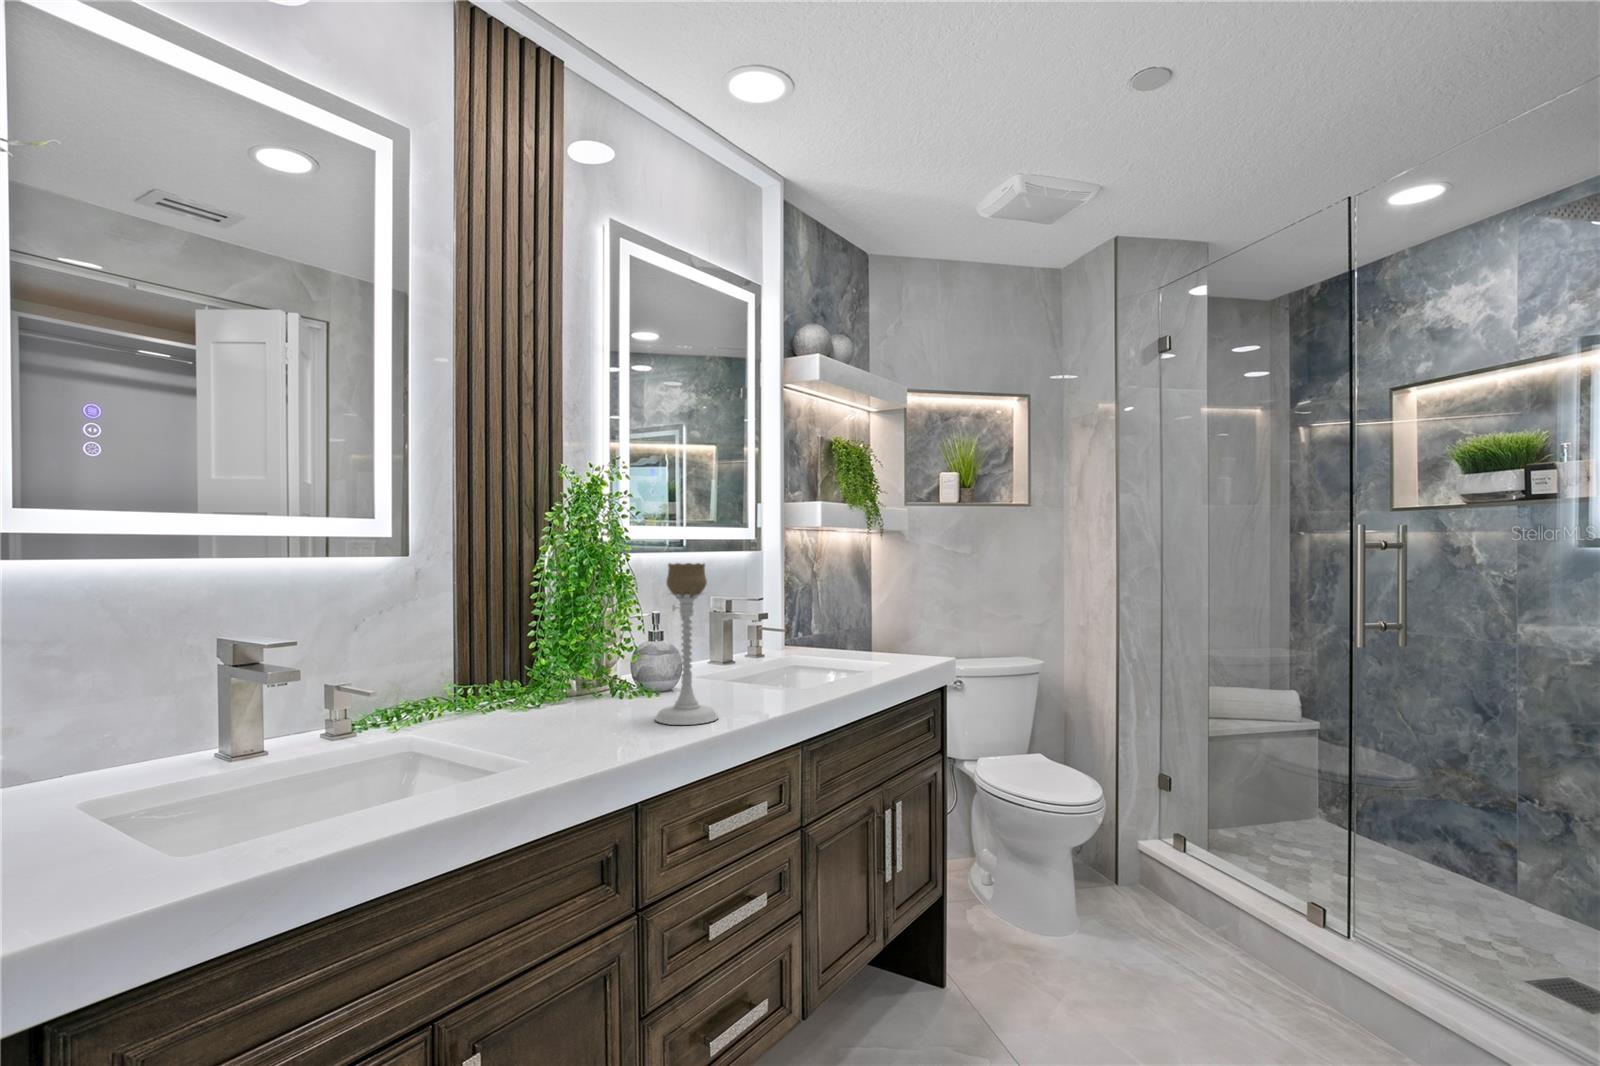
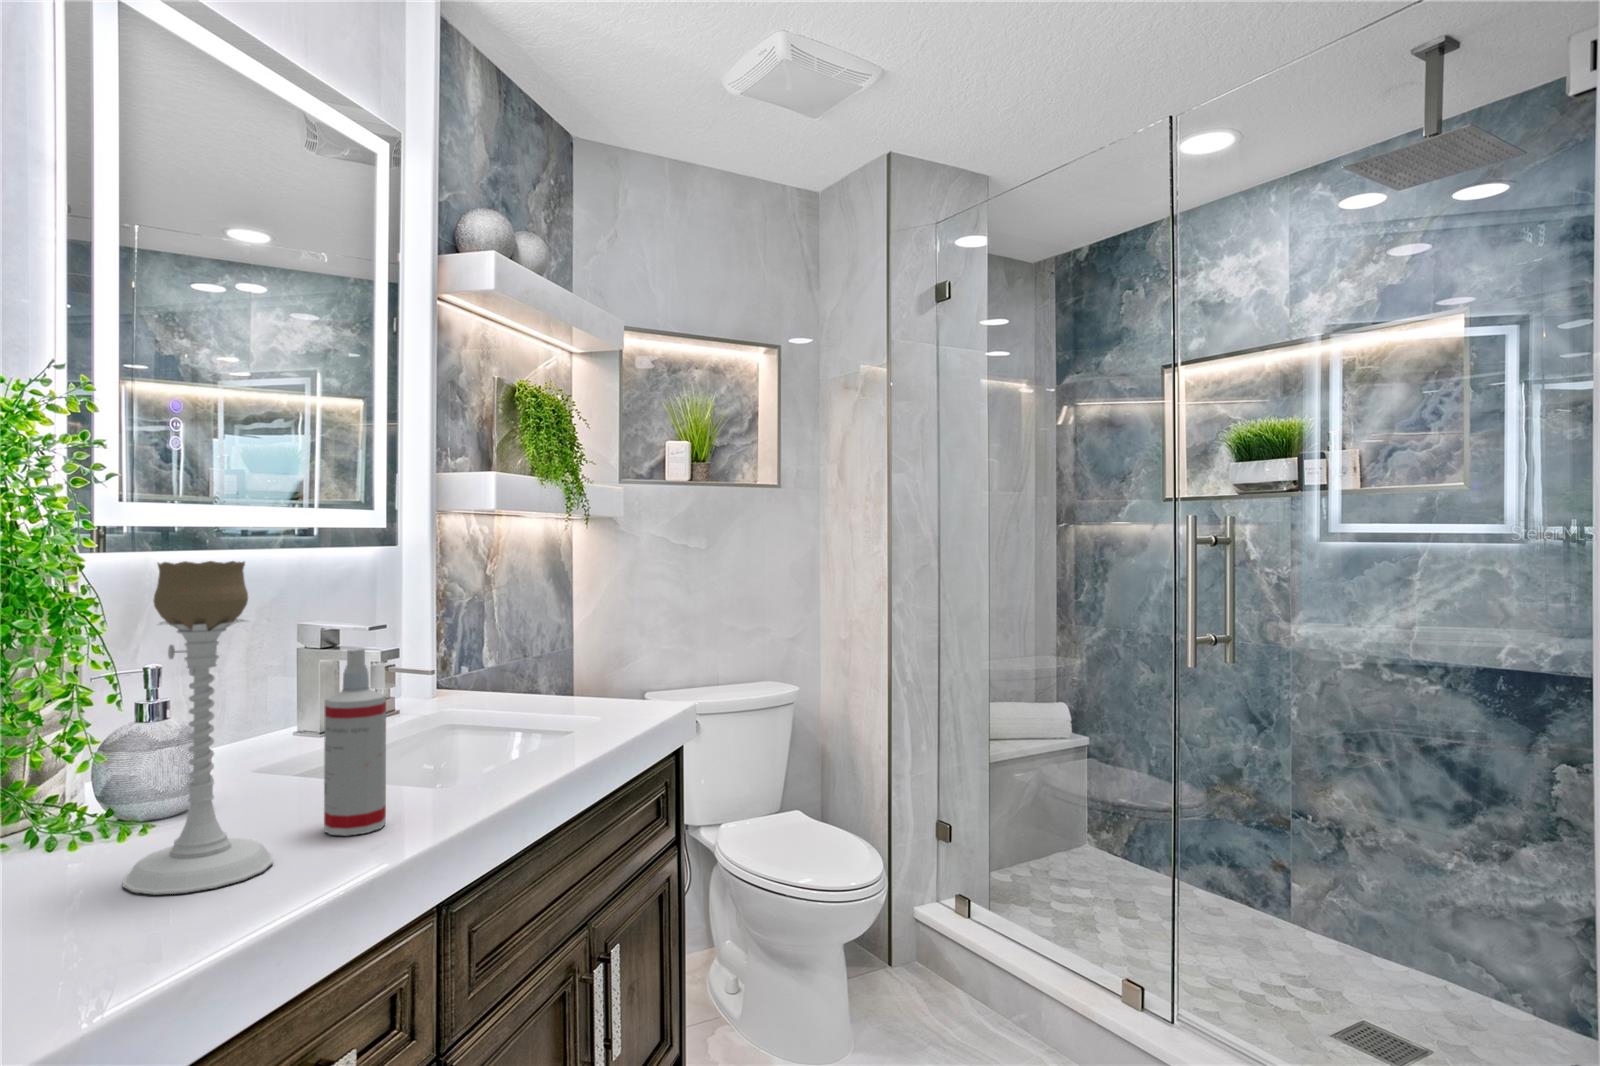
spray bottle: none [739,611,769,710] -> present [324,649,386,836]

